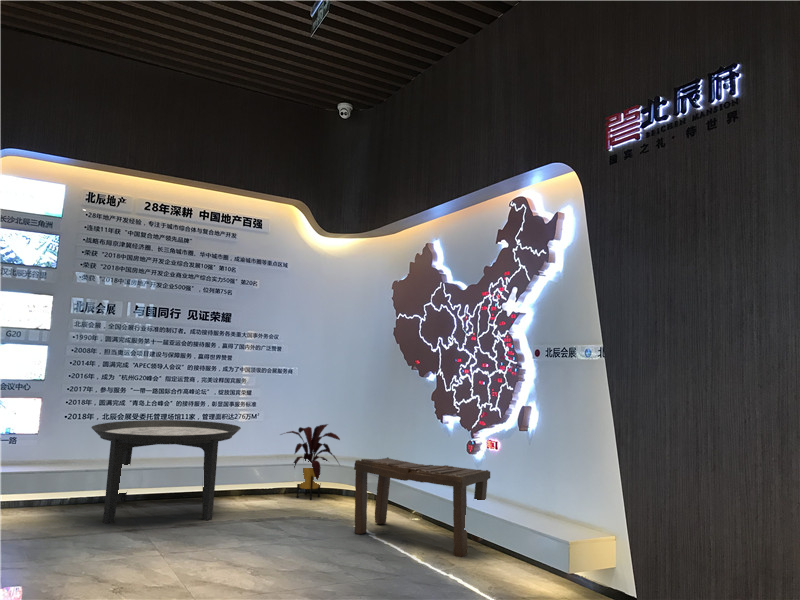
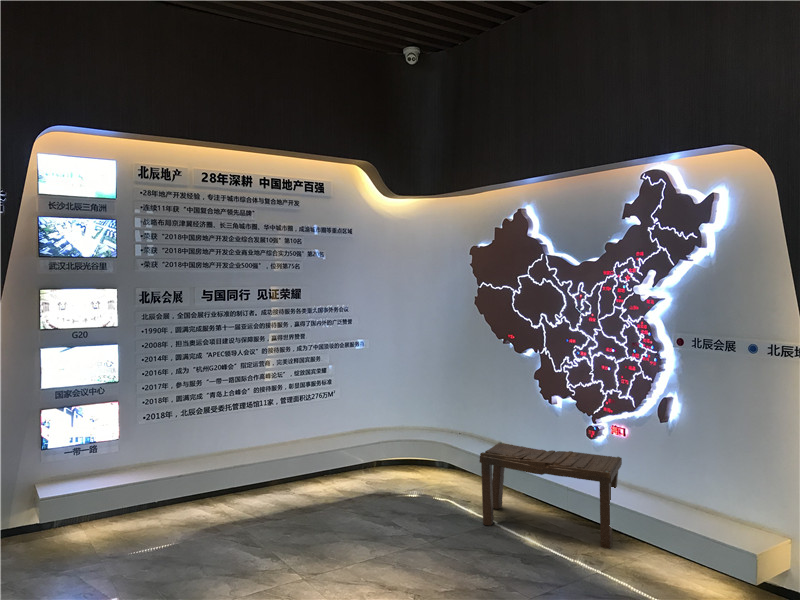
round table: present [91,420,241,524] -> none [188,409,342,538]
house plant: present [286,424,340,500] -> none [364,398,433,479]

